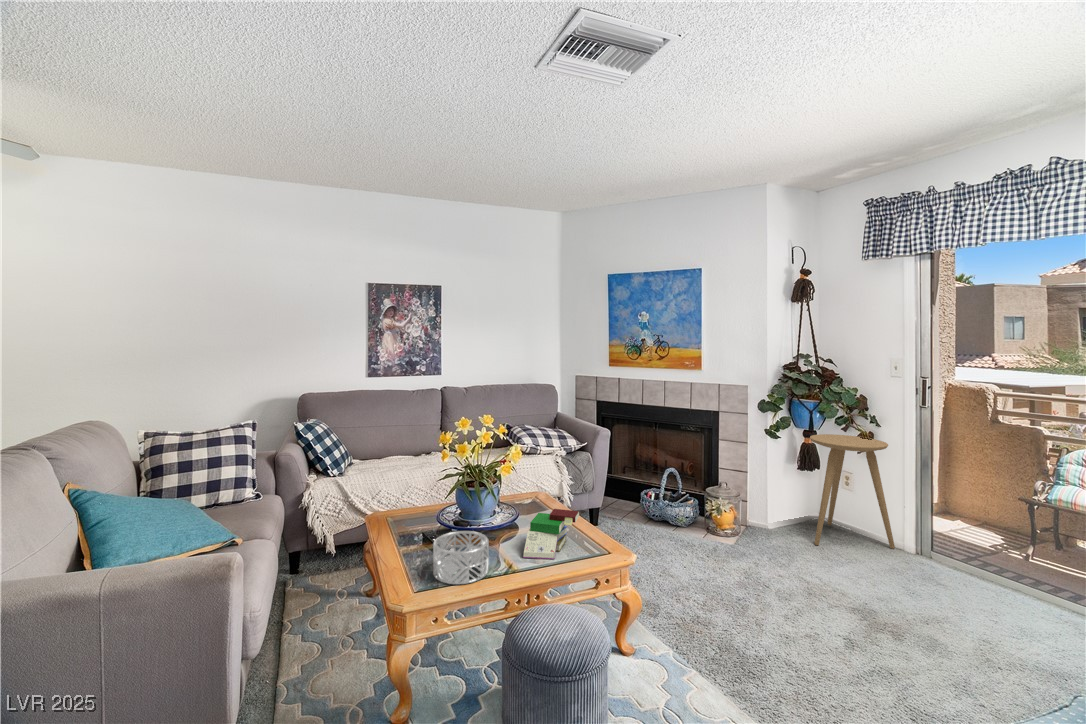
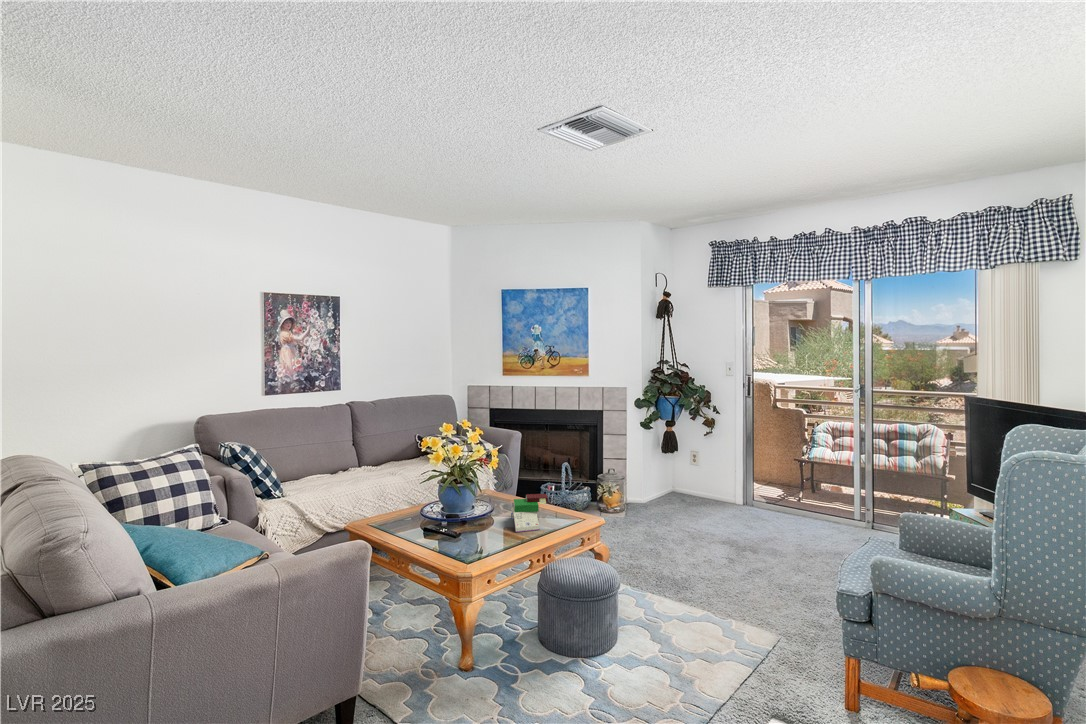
side table: present [810,434,895,549] -> none [674,424,733,512]
decorative bowl: present [433,531,489,584] -> none [457,515,500,554]

